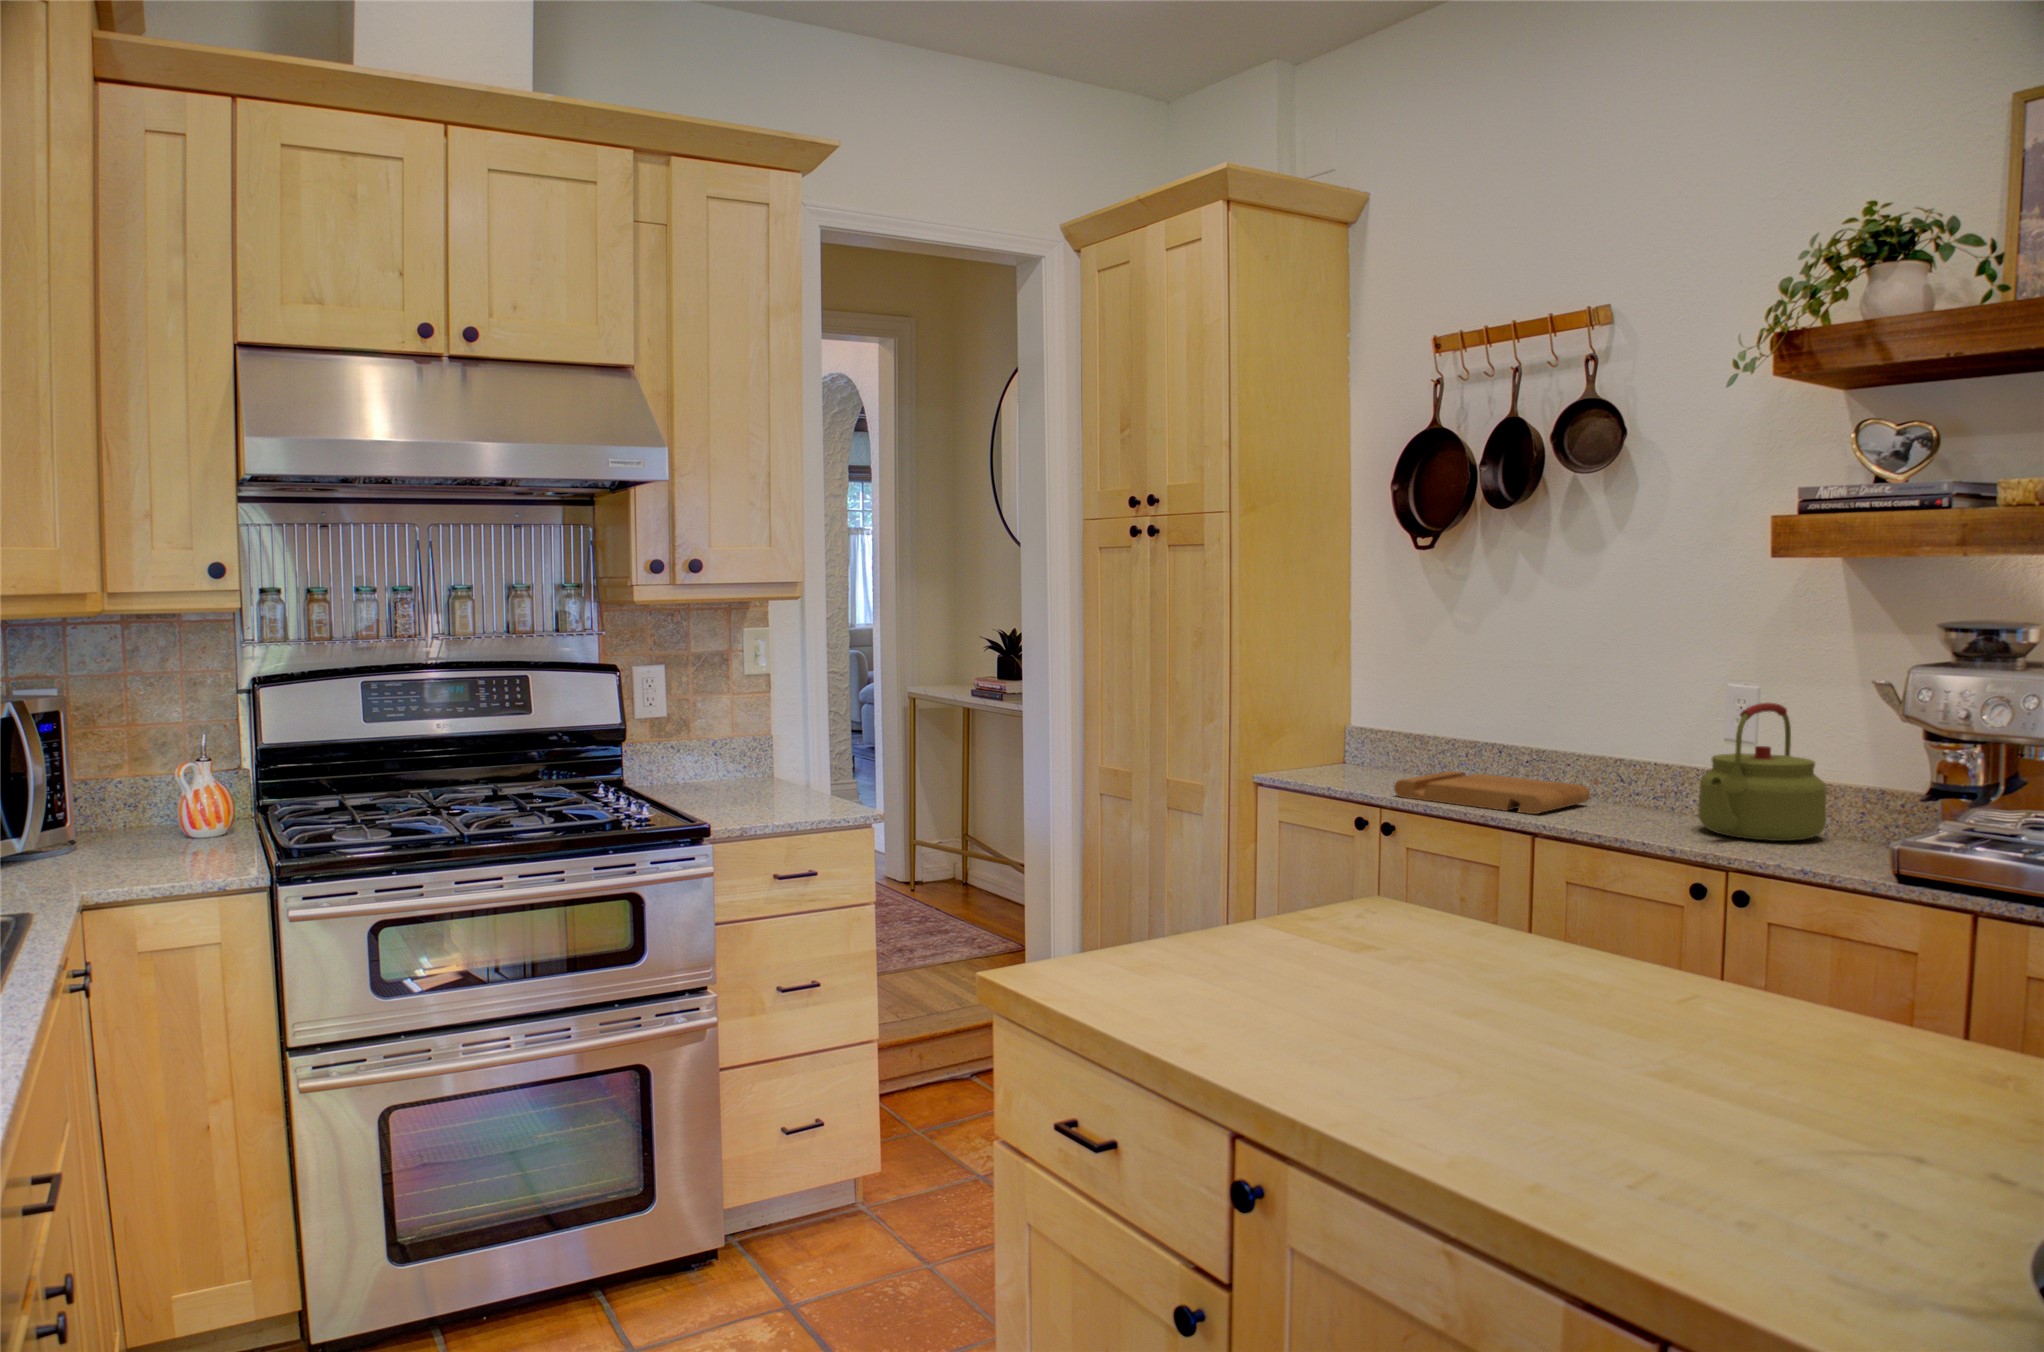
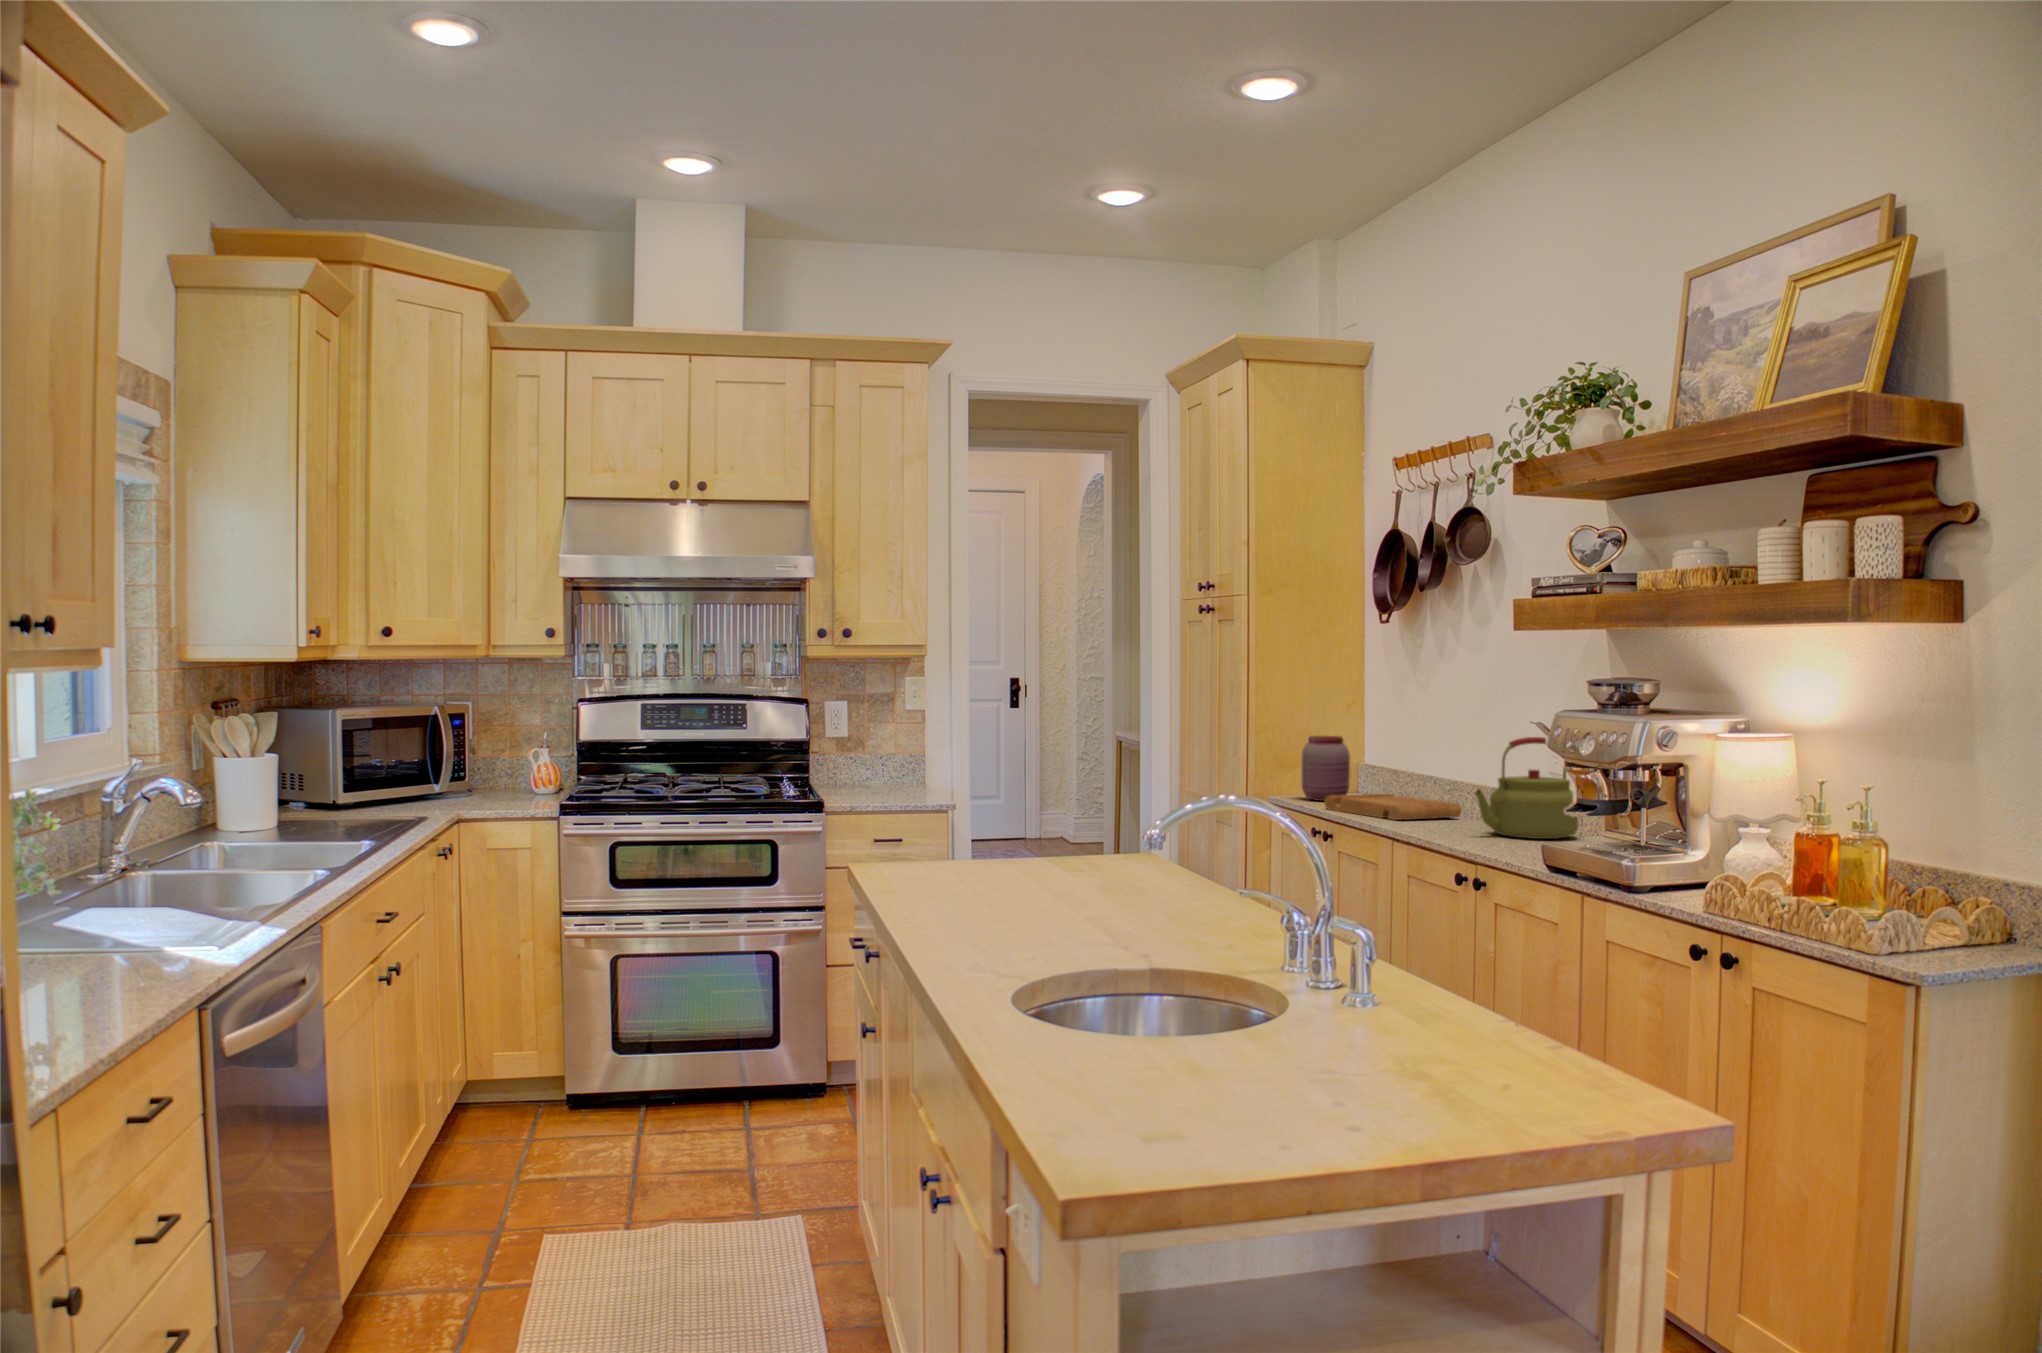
jar: none [1320,696,1382,781] -> present [1301,736,1350,801]

